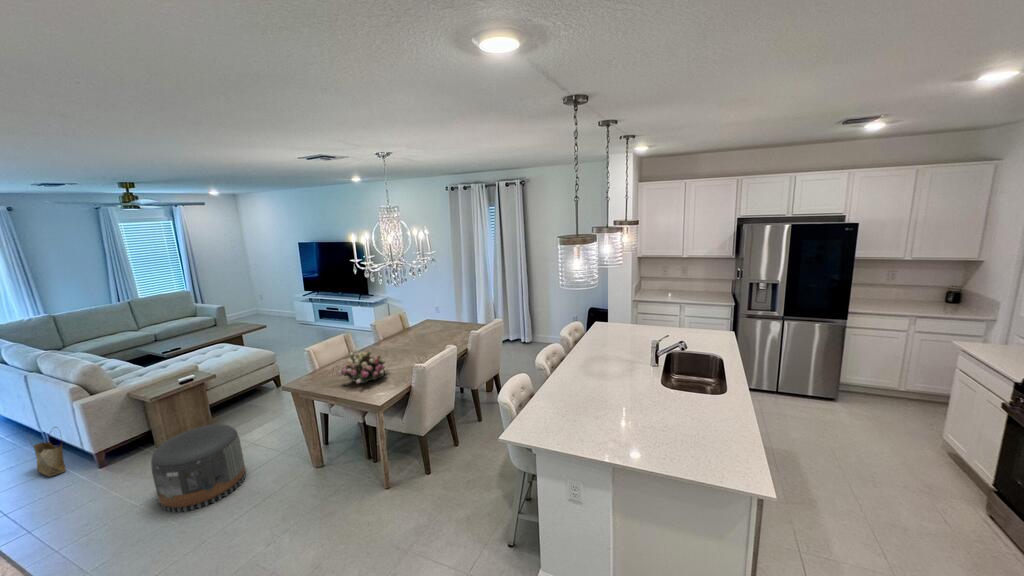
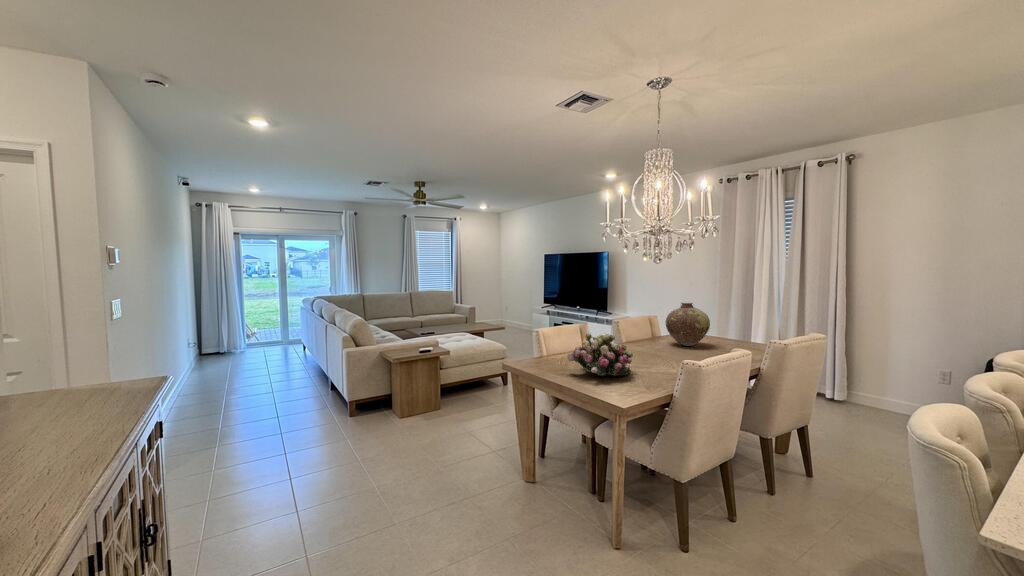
vase: none [410,306,440,337] -> present [666,303,710,346]
pouf: present [151,424,246,513] -> none [375,395,455,483]
woven basket: present [33,427,66,476] -> none [314,369,334,412]

